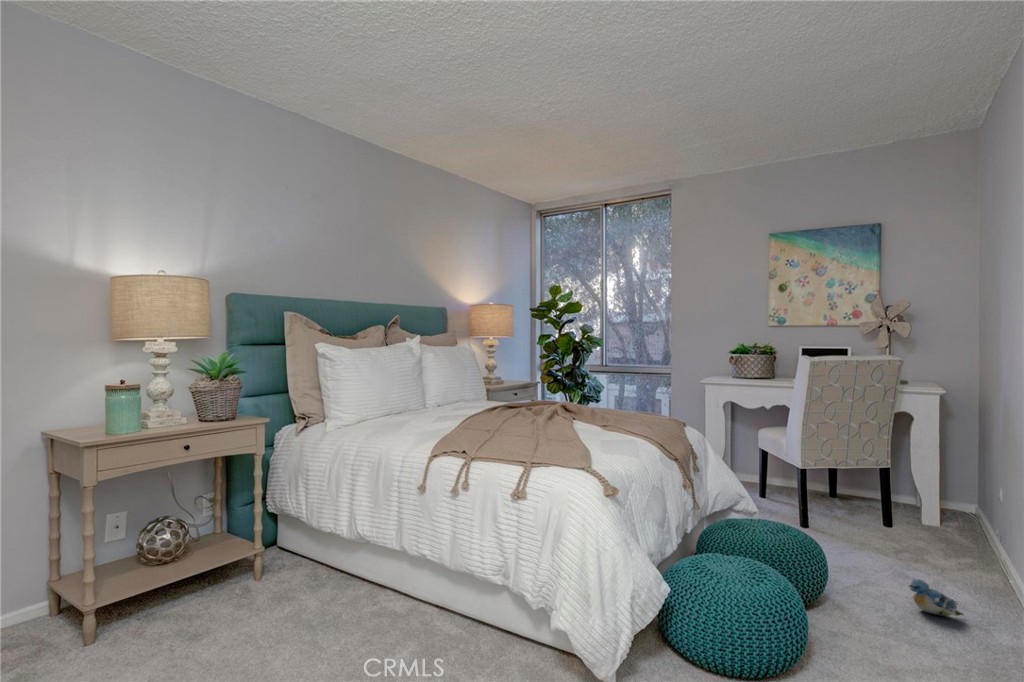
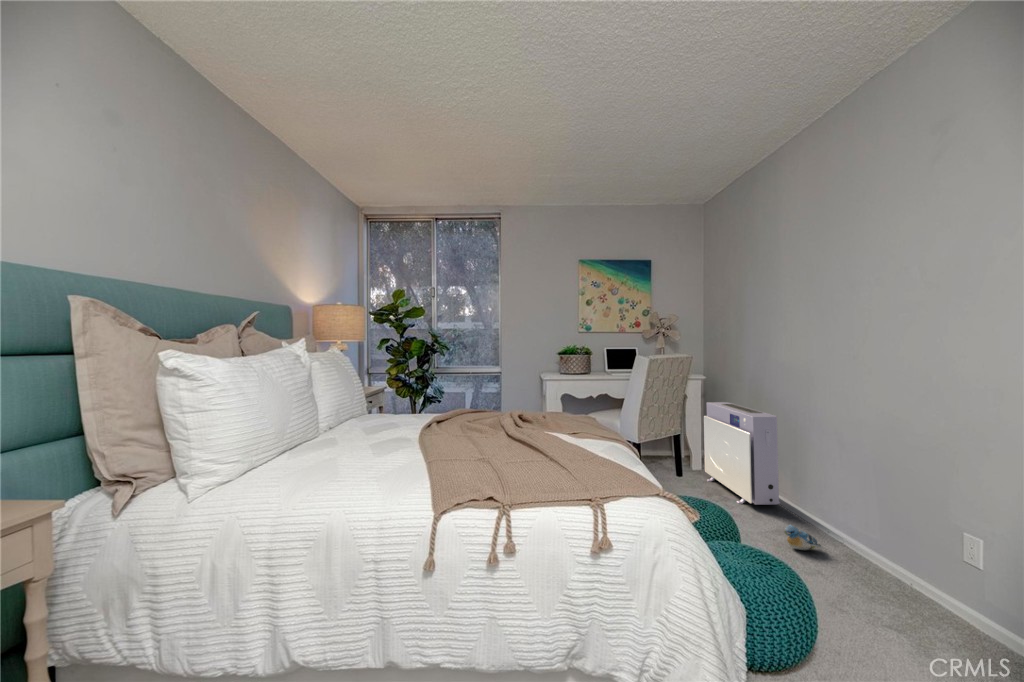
air purifier: none [918,426,998,574] -> present [704,402,781,505]

